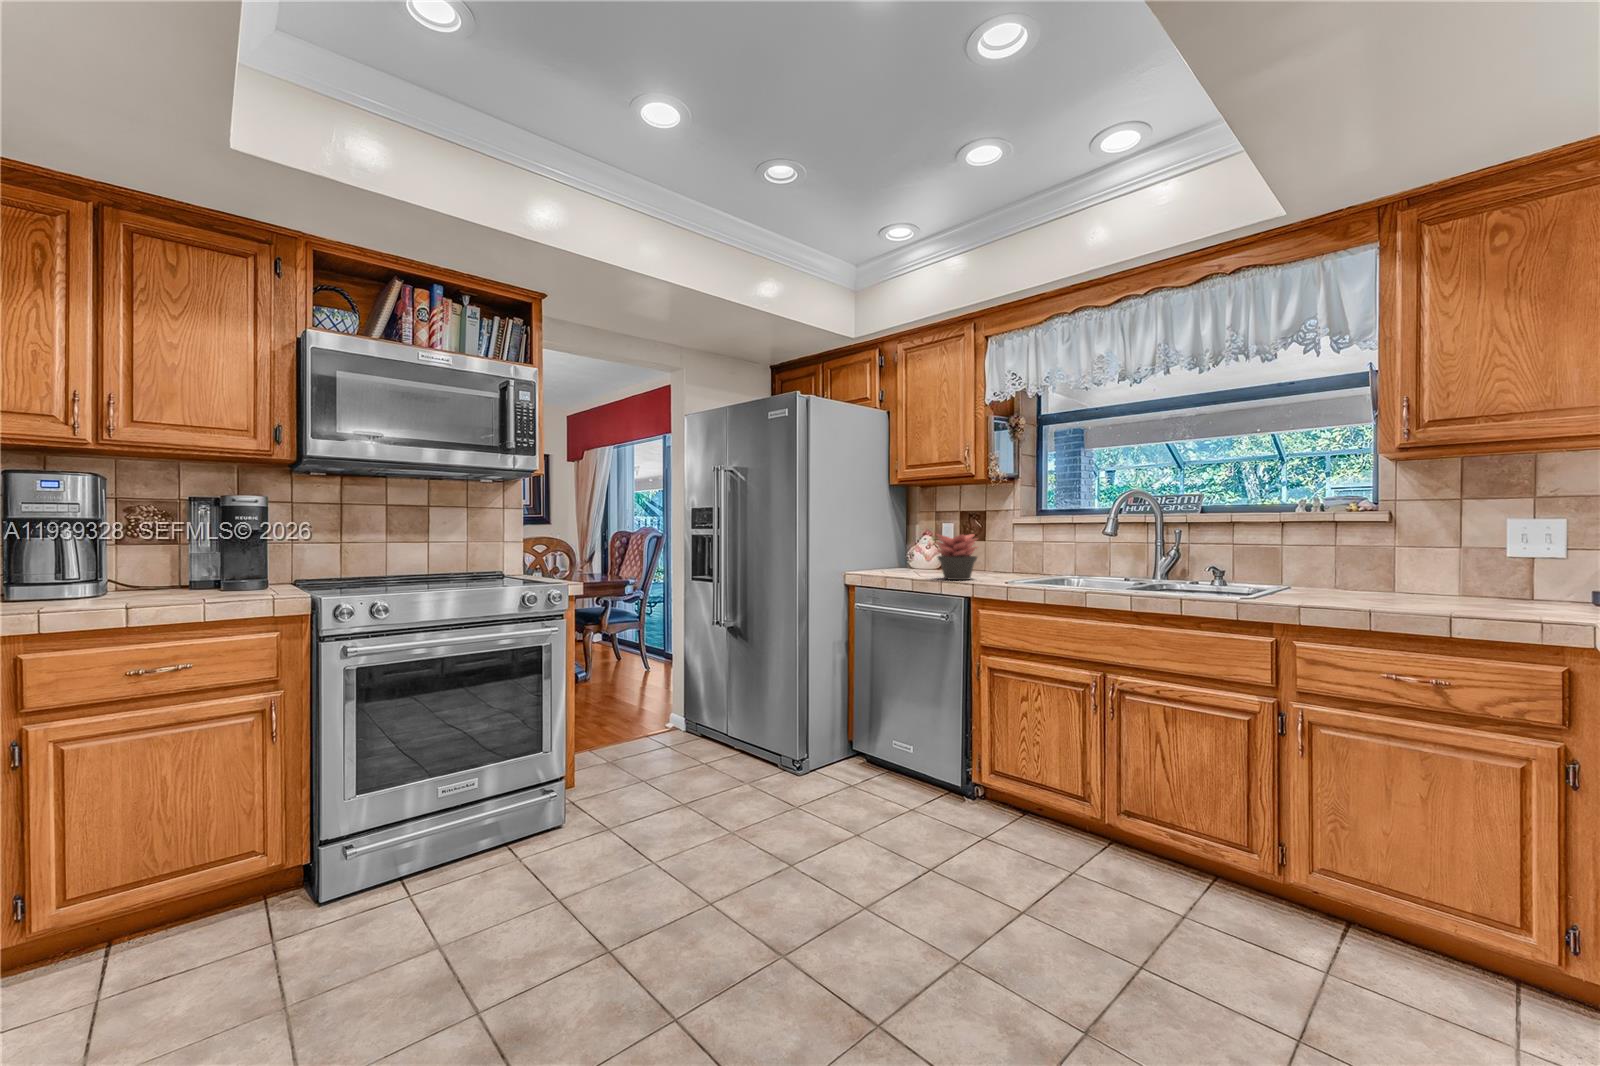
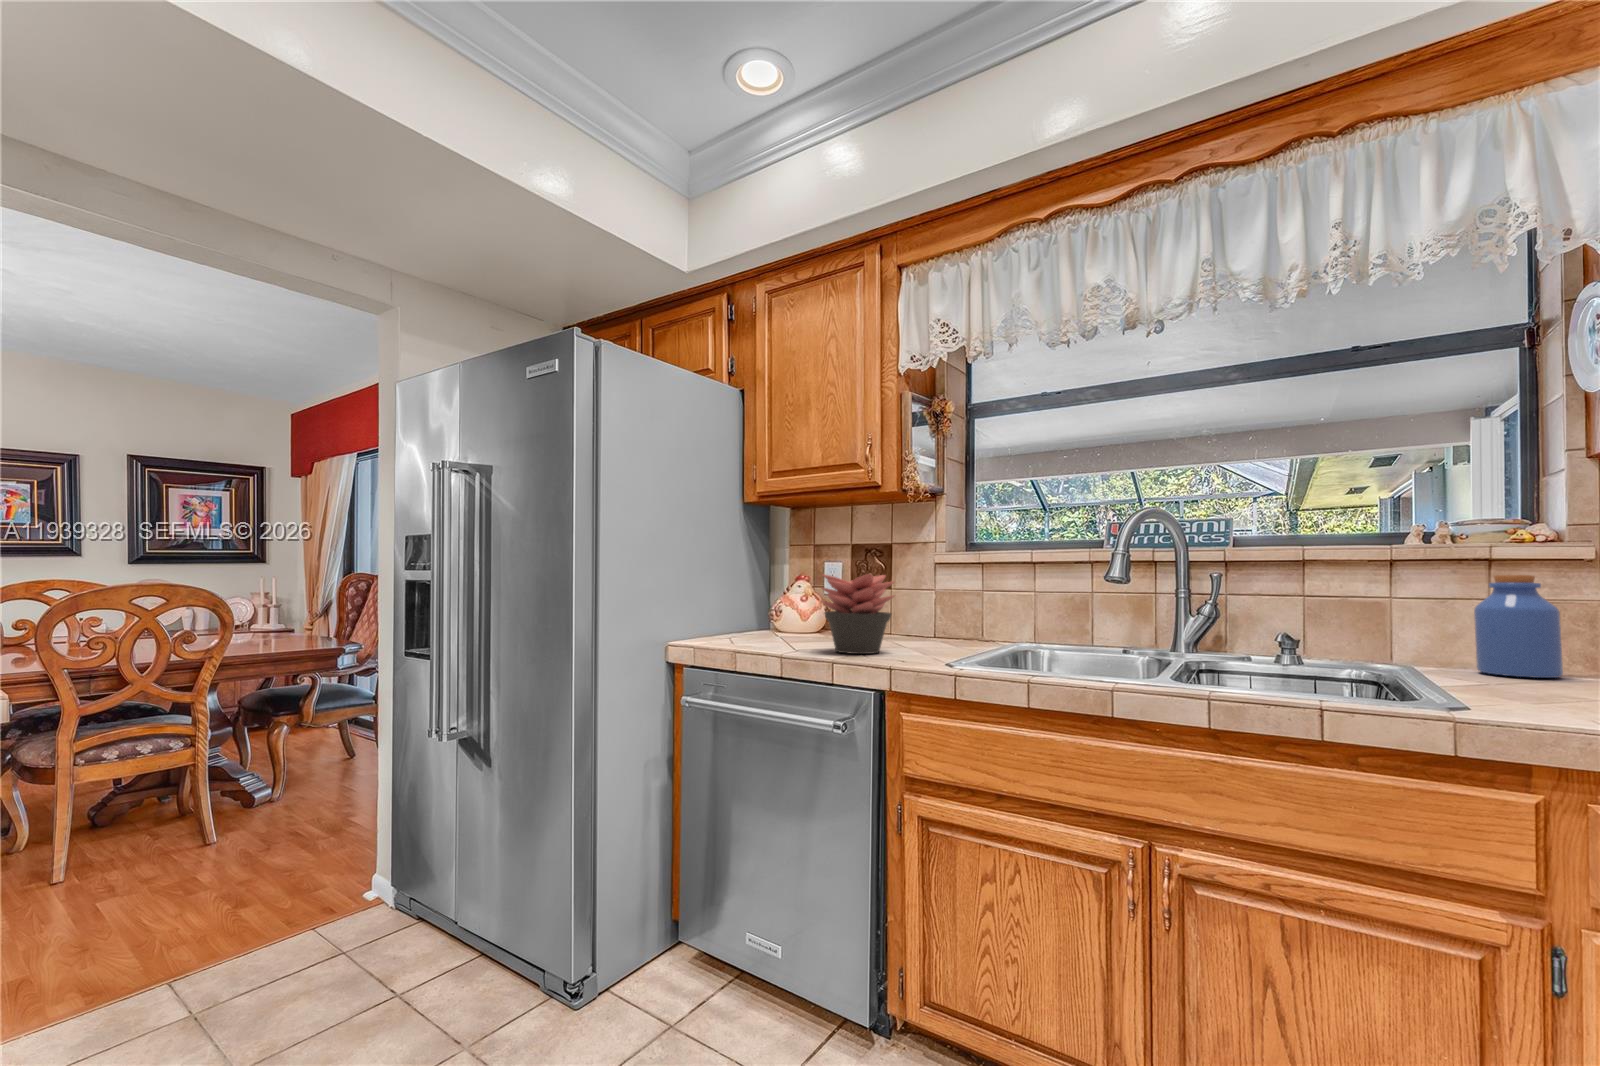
jar: none [1321,532,1366,591] -> present [1474,575,1563,678]

